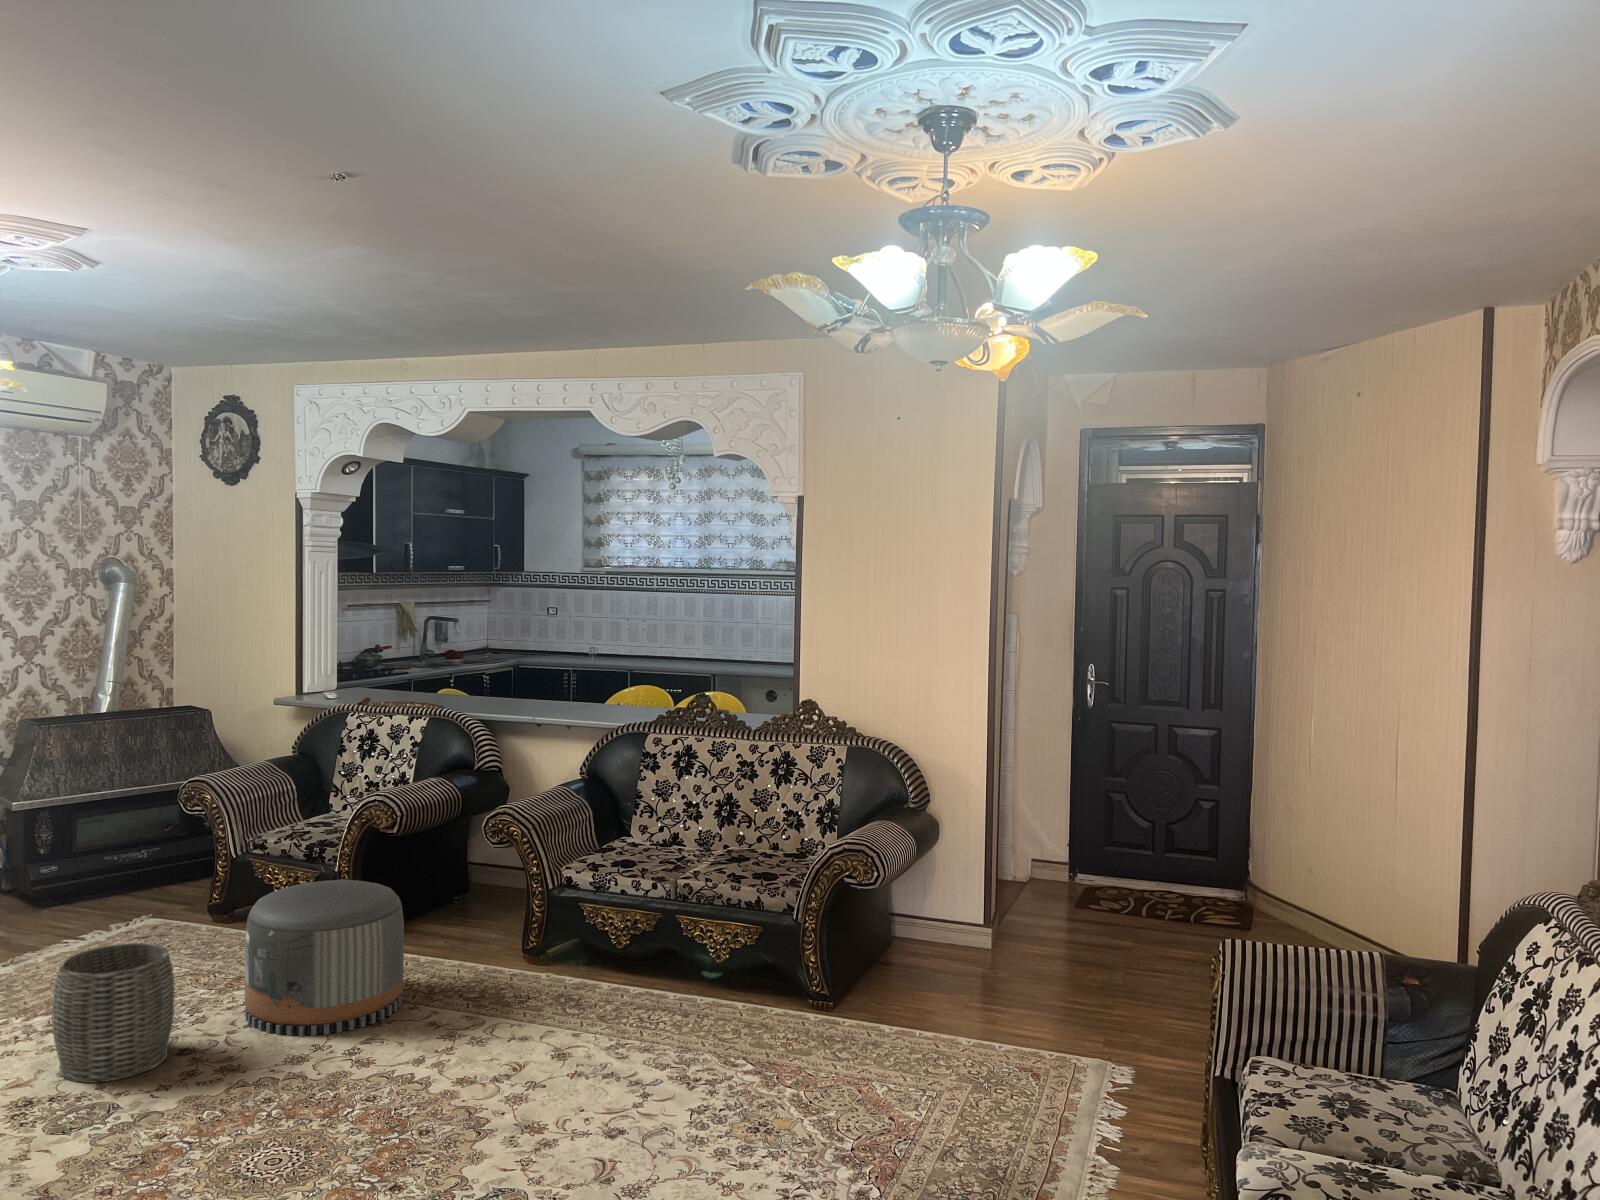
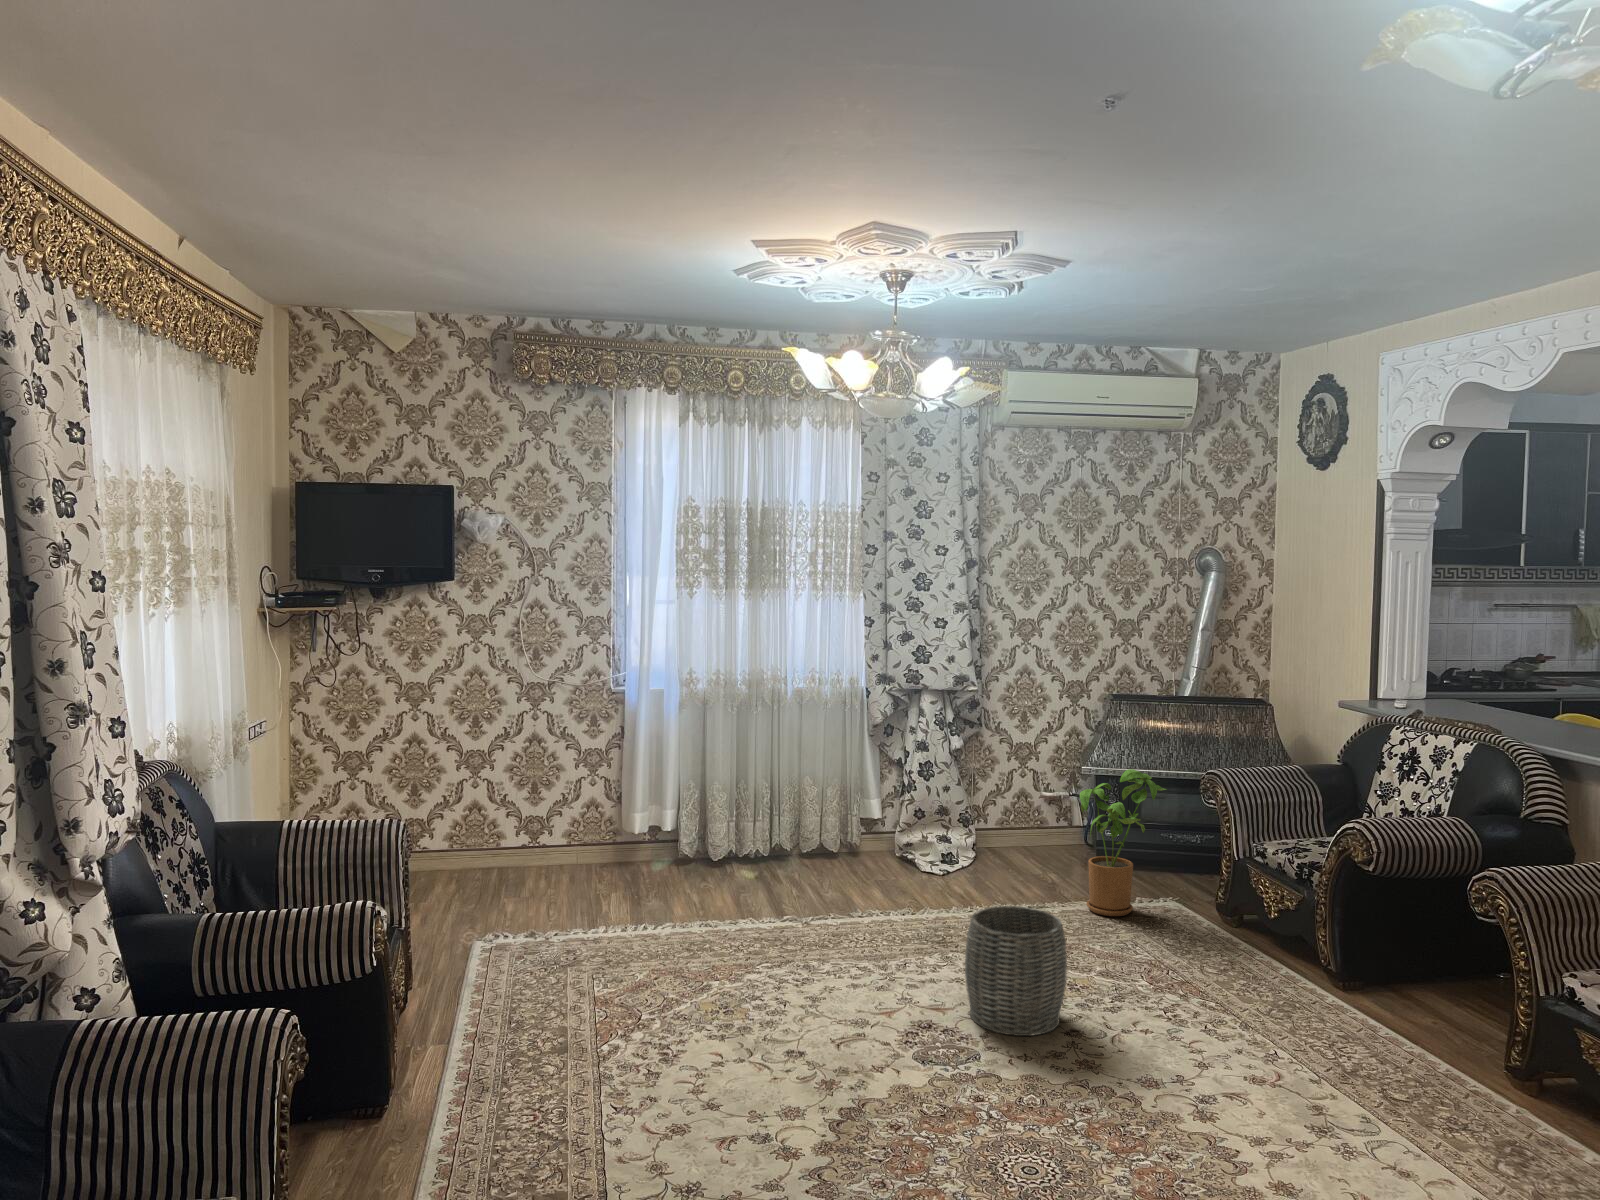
house plant: none [58,791,159,951] -> present [1080,769,1166,916]
pouf: present [245,880,404,1036] -> none [1146,899,1323,1079]

